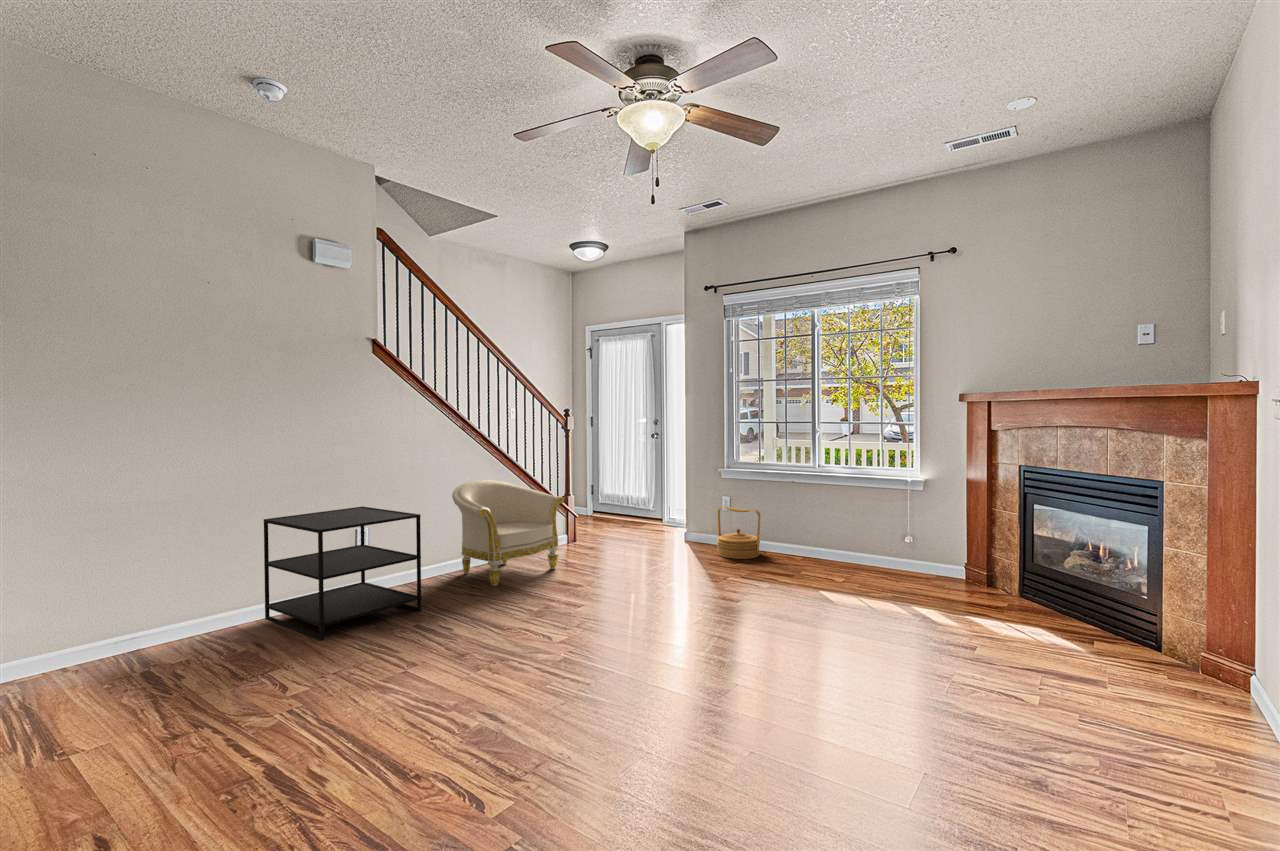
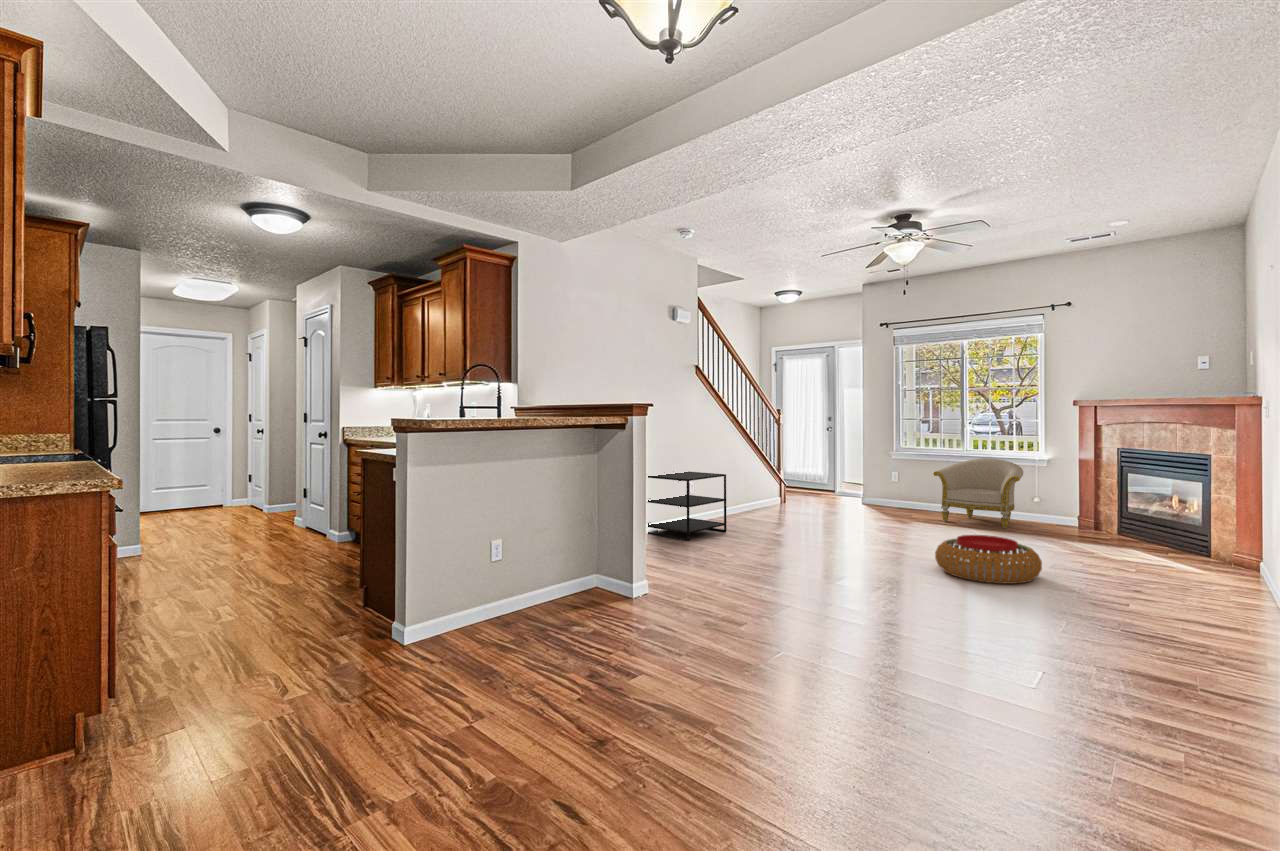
armchair: present [452,480,564,586] -> present [933,458,1023,529]
woven basket: present [717,507,760,559] -> none [890,478,924,513]
pouf: none [706,640,894,765] -> present [935,535,1042,584]

